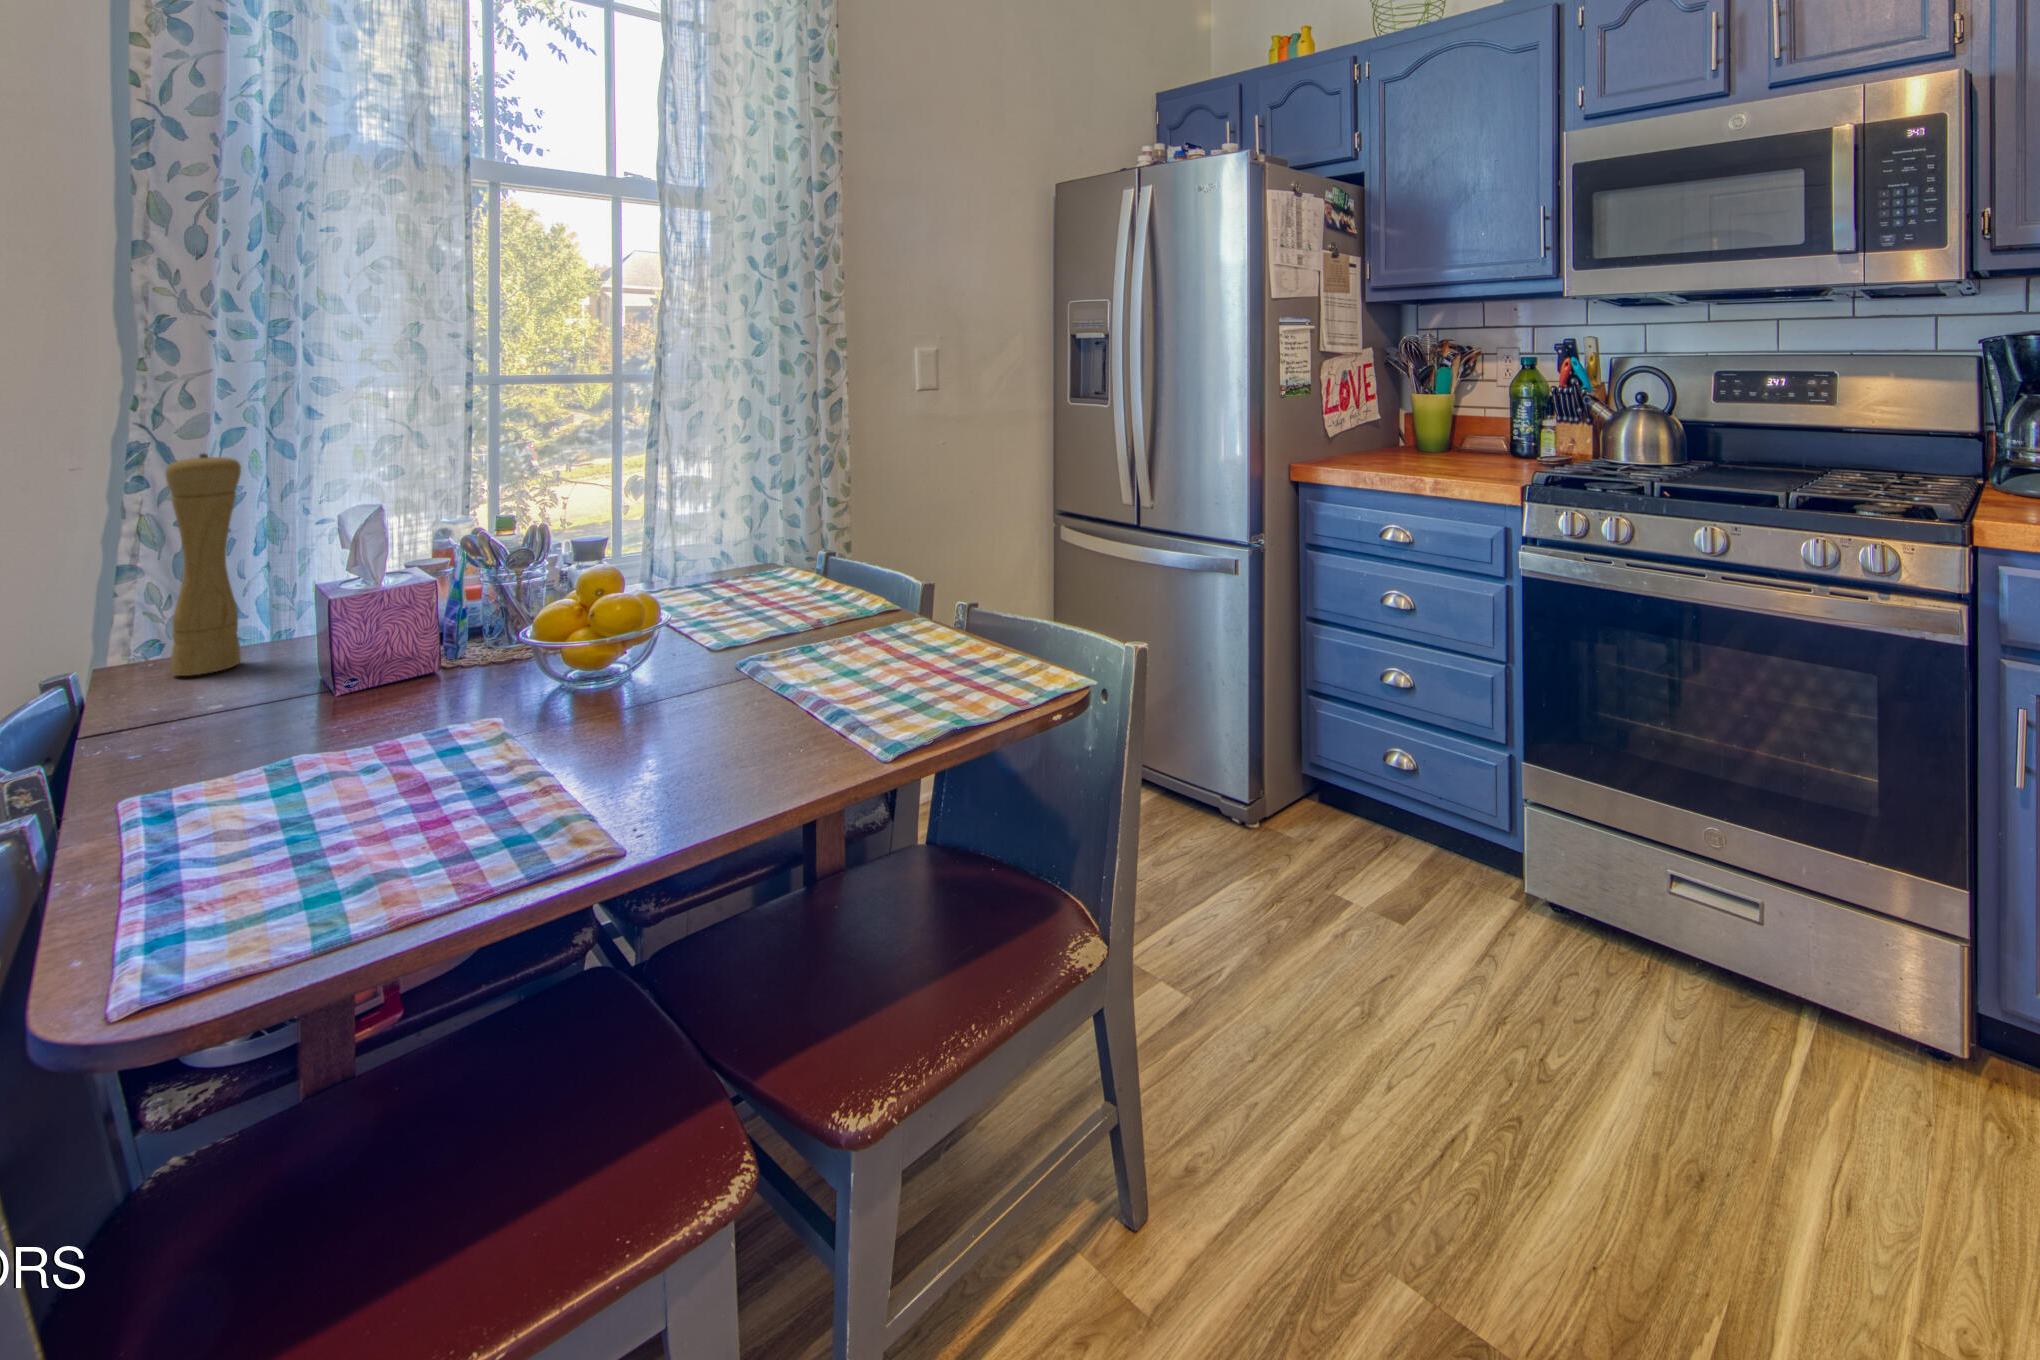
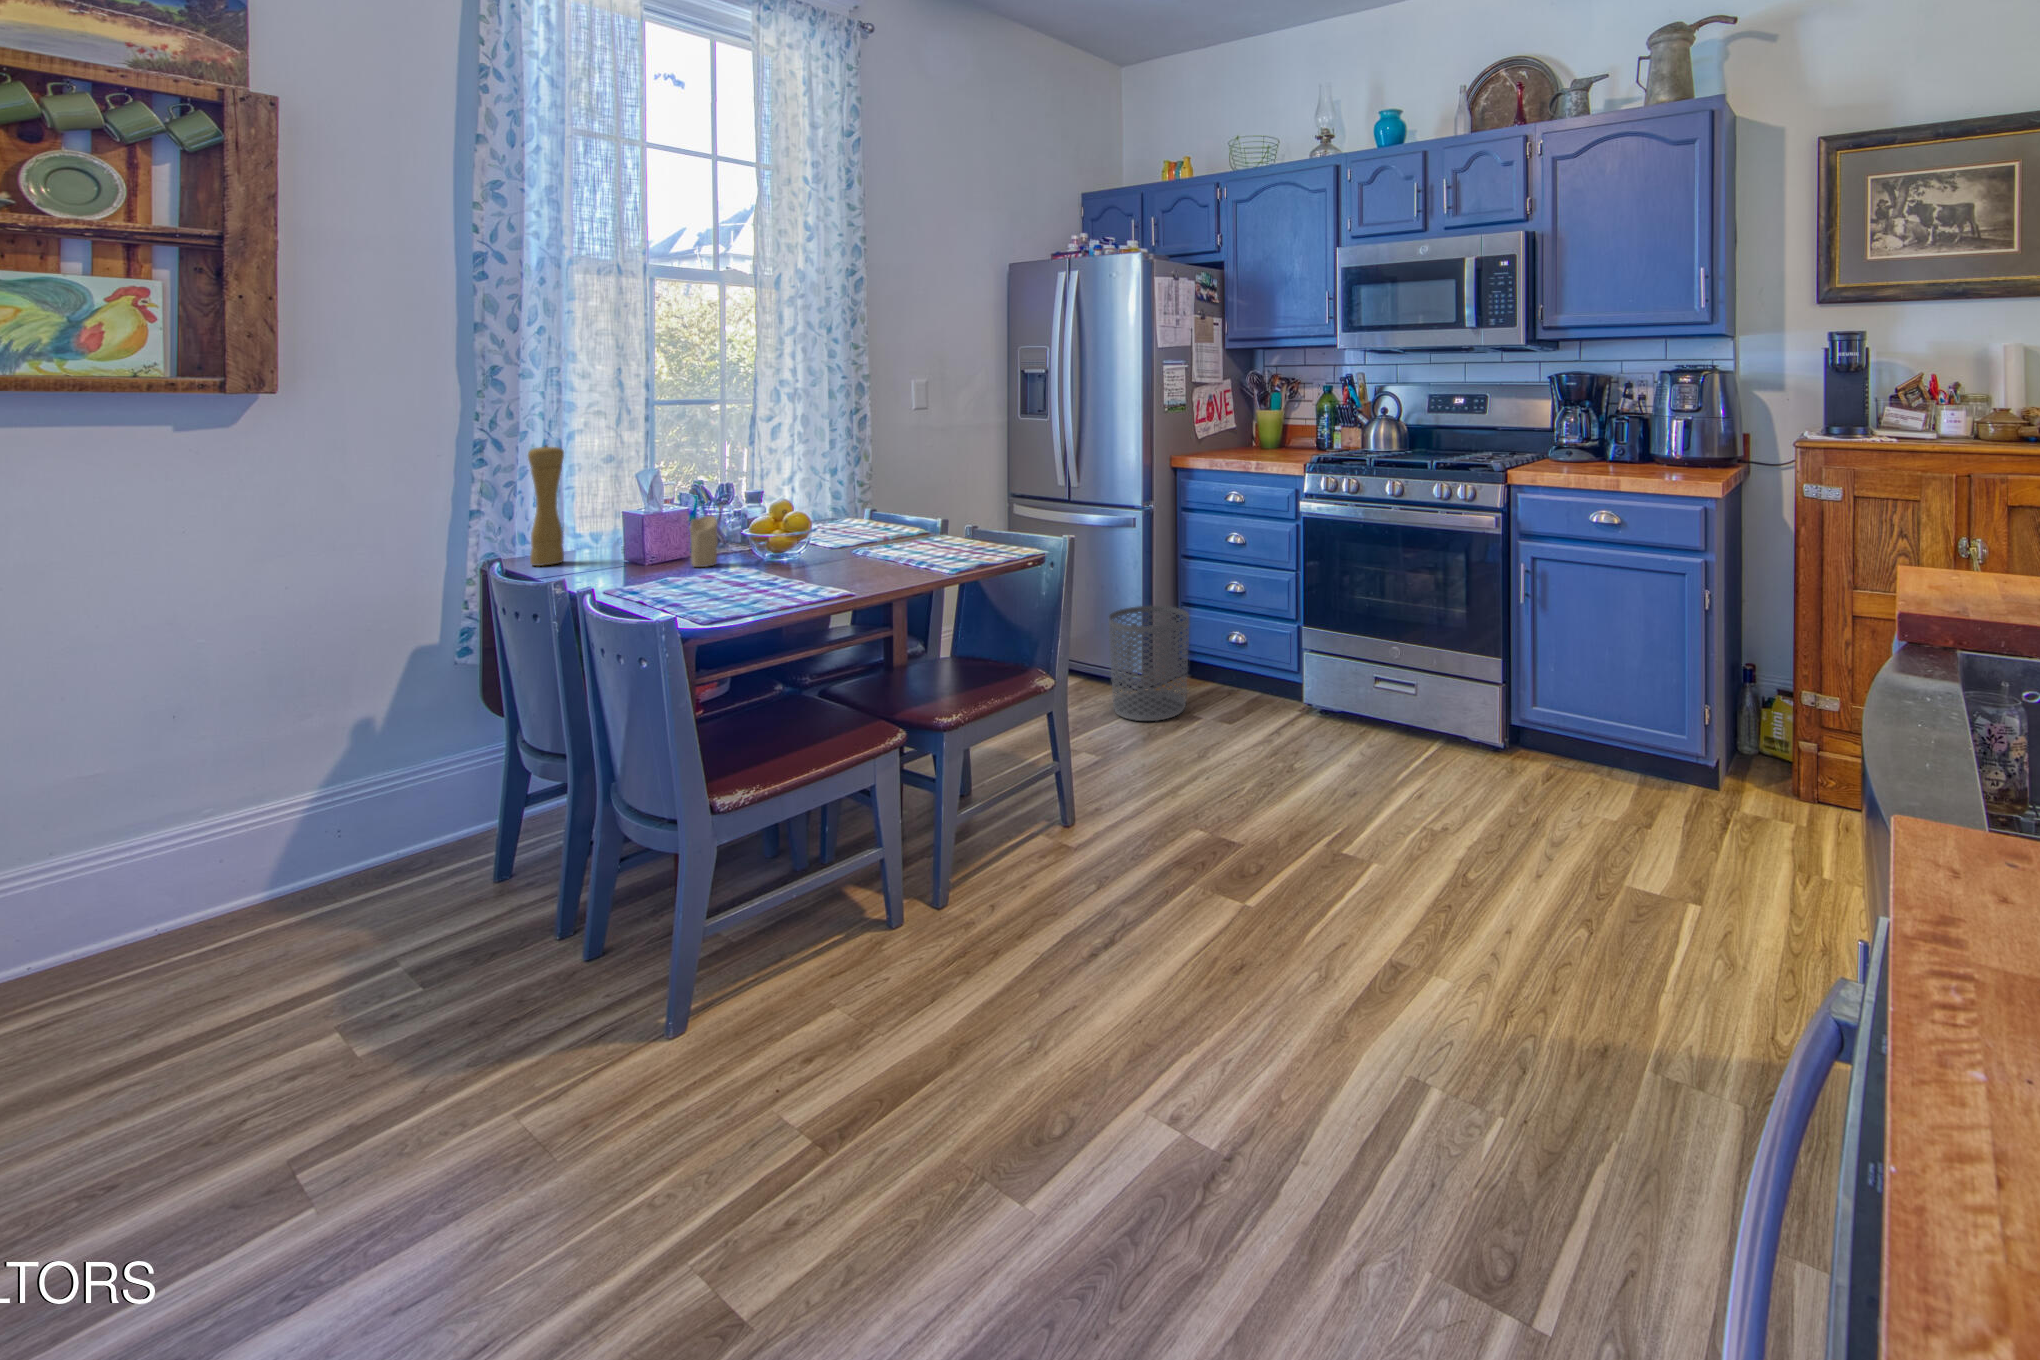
candle: none [416,594,474,698] -> present [689,516,718,567]
waste bin: none [1200,699,1329,899] -> present [1109,606,1189,721]

